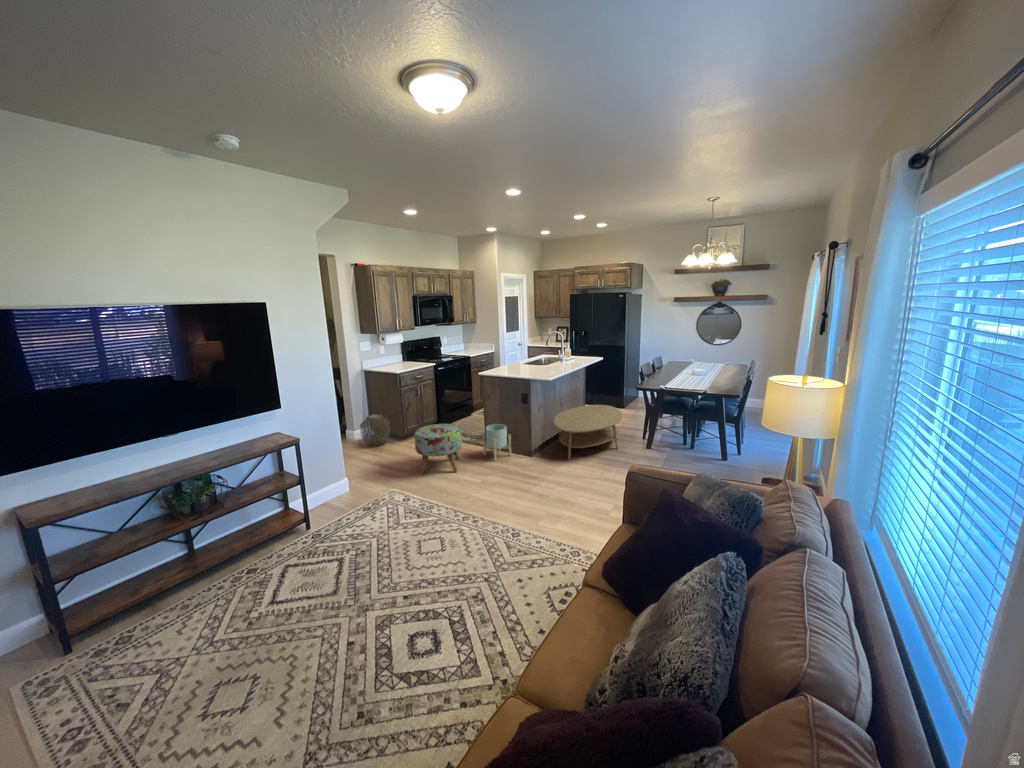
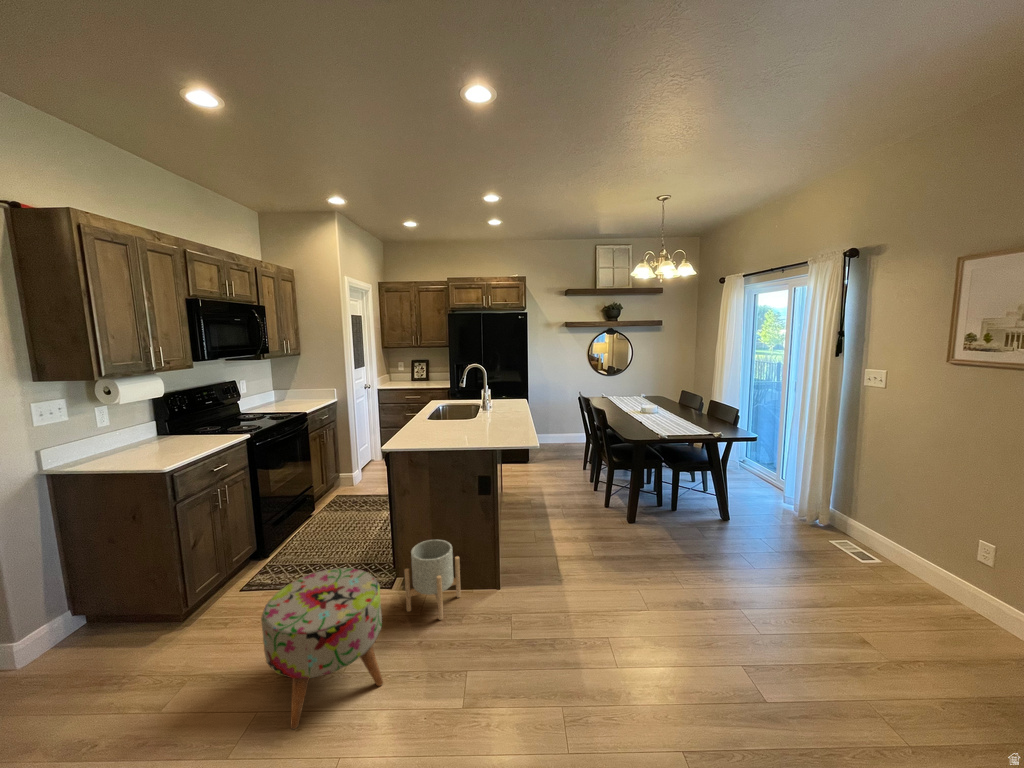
coffee table: present [554,405,622,459] -> none [505,469,605,576]
woven basket: present [360,414,390,446] -> none [44,577,147,670]

